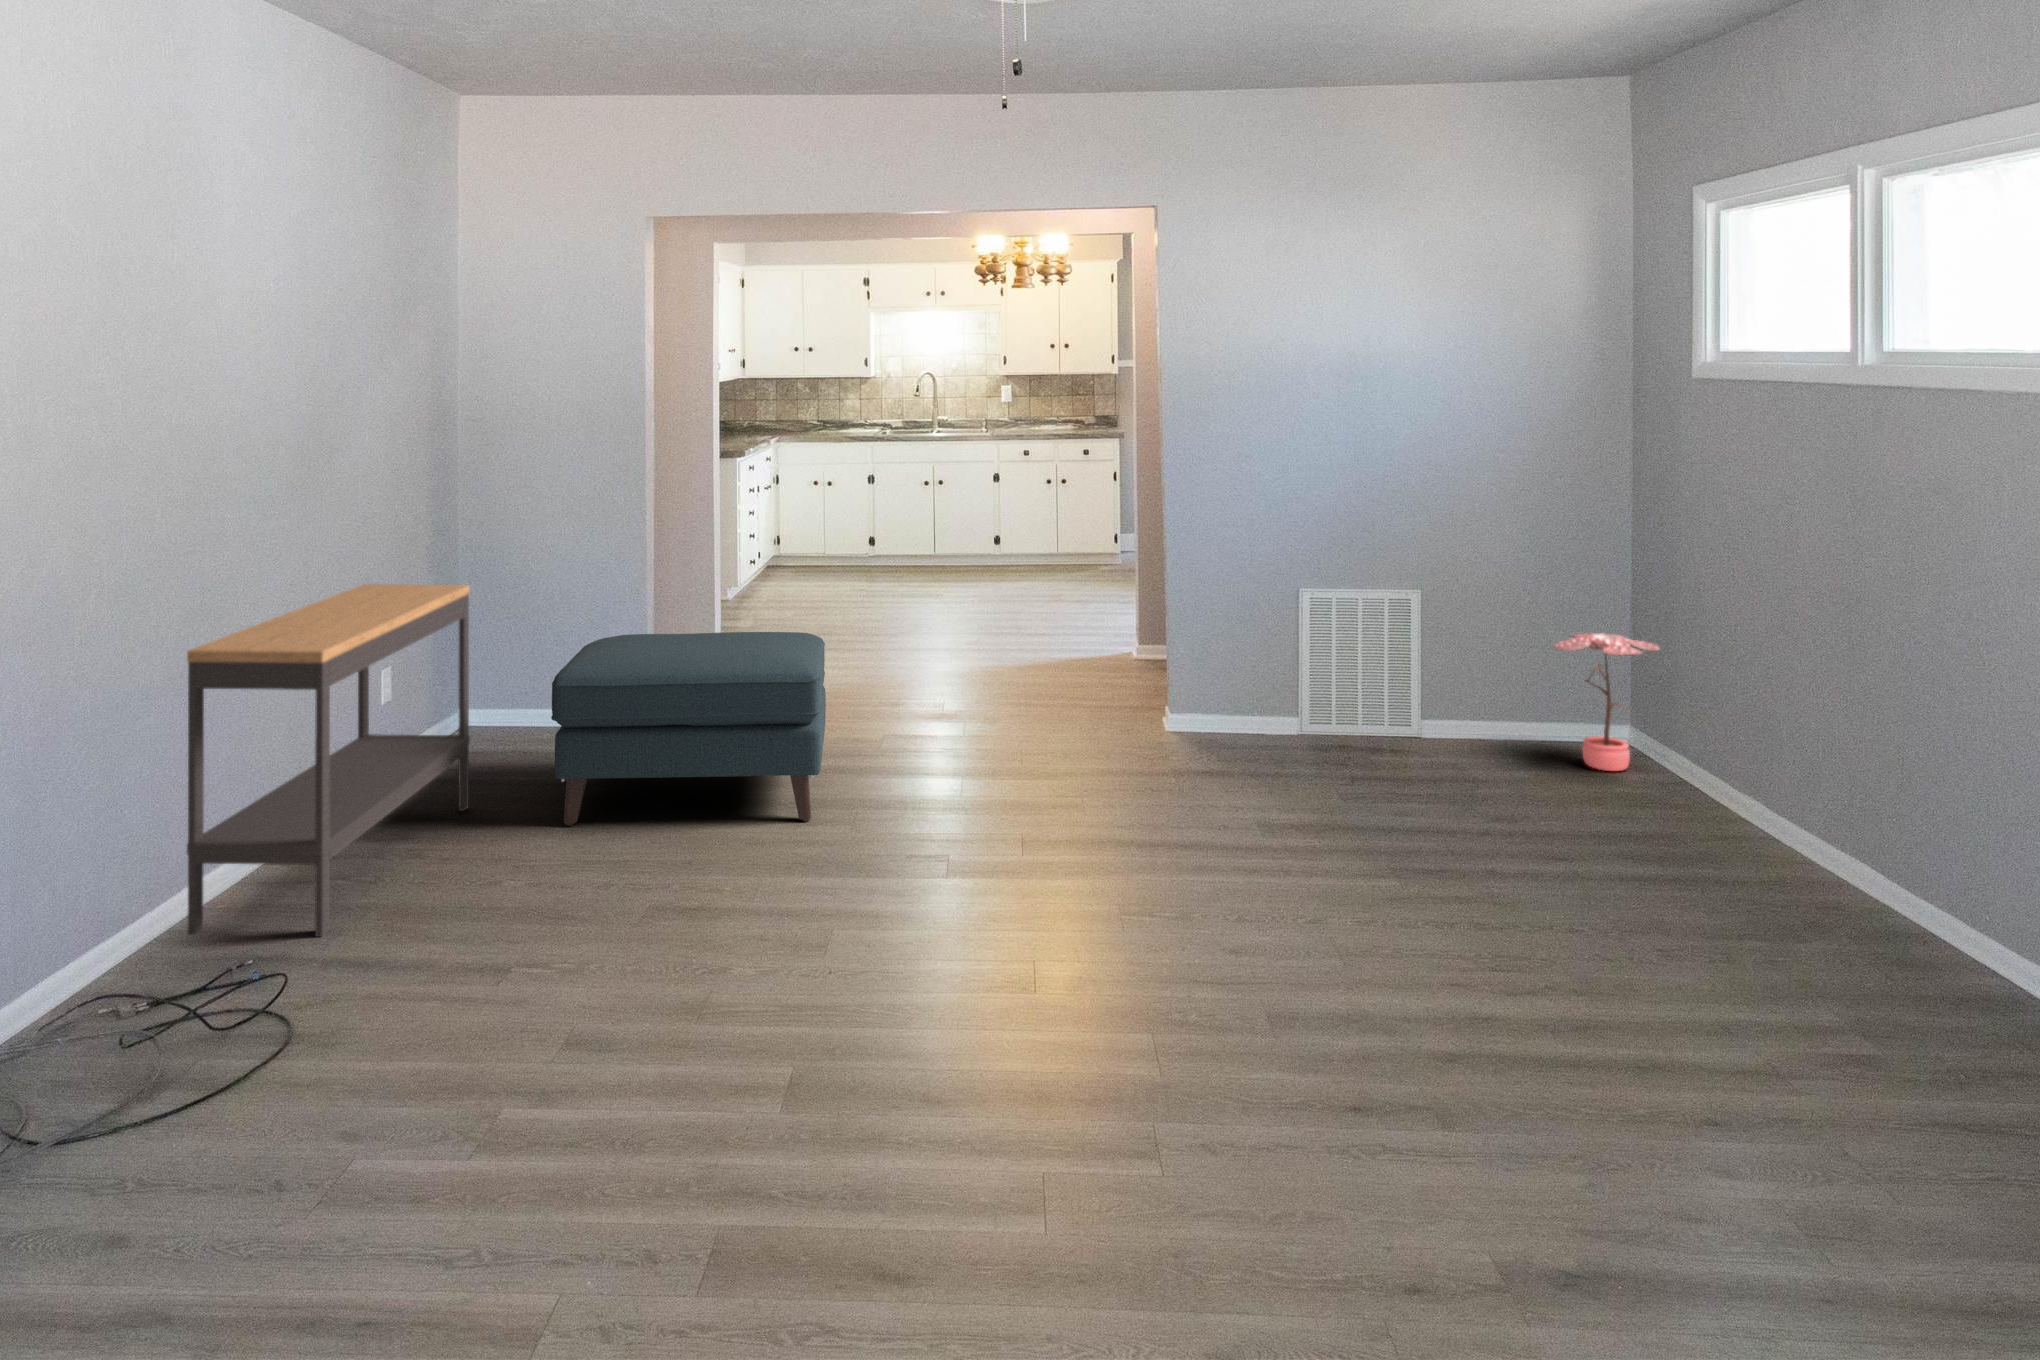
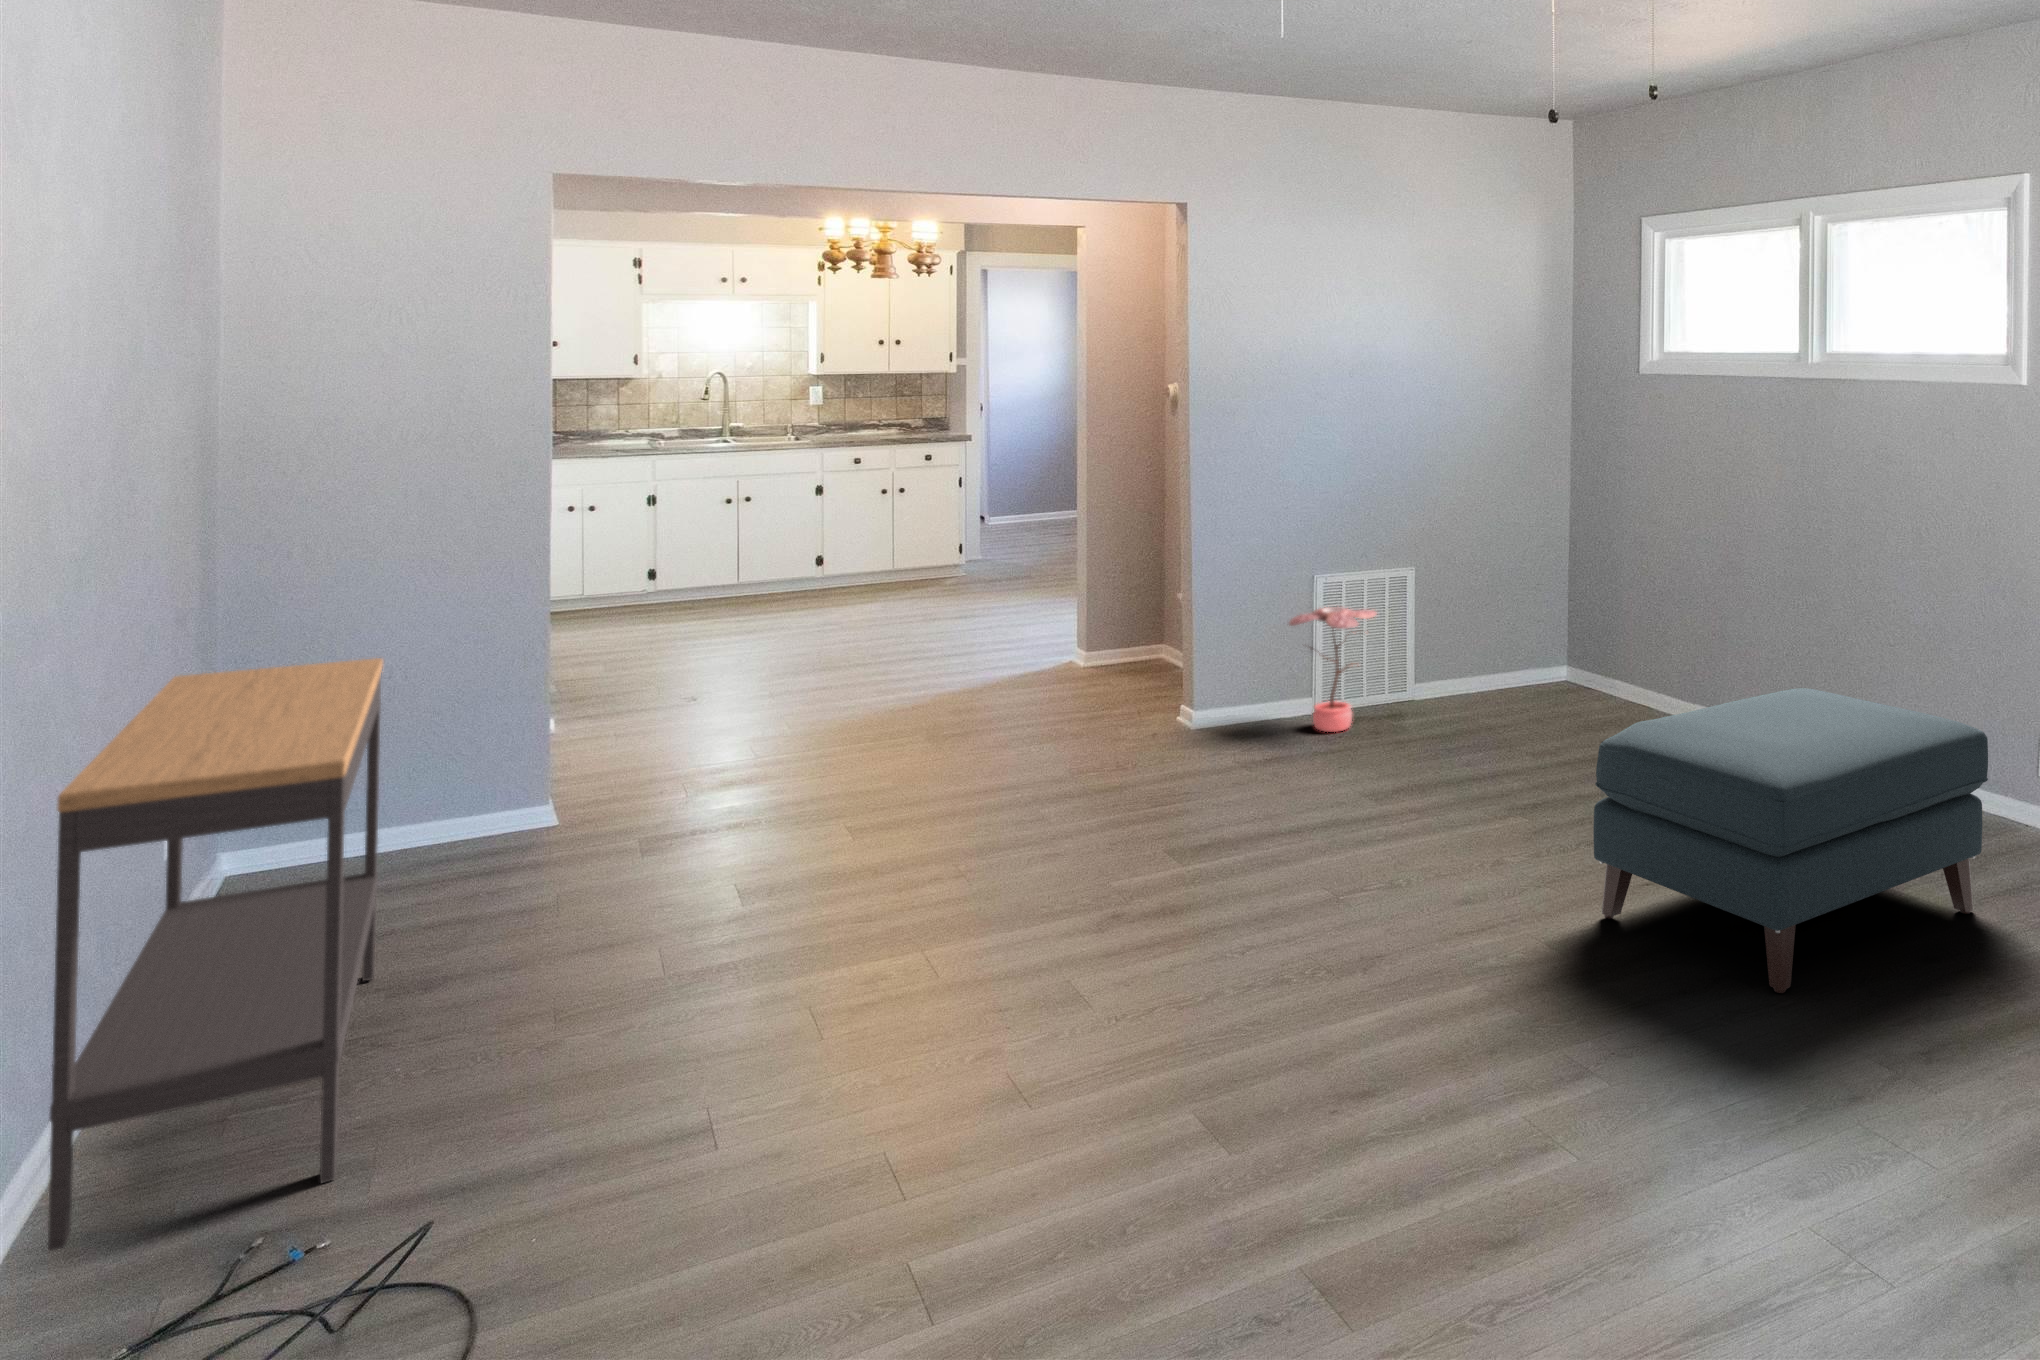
ottoman: present [551,632,826,826] -> present [1593,688,1988,993]
potted plant: present [1554,633,1660,771] -> present [1289,607,1376,732]

